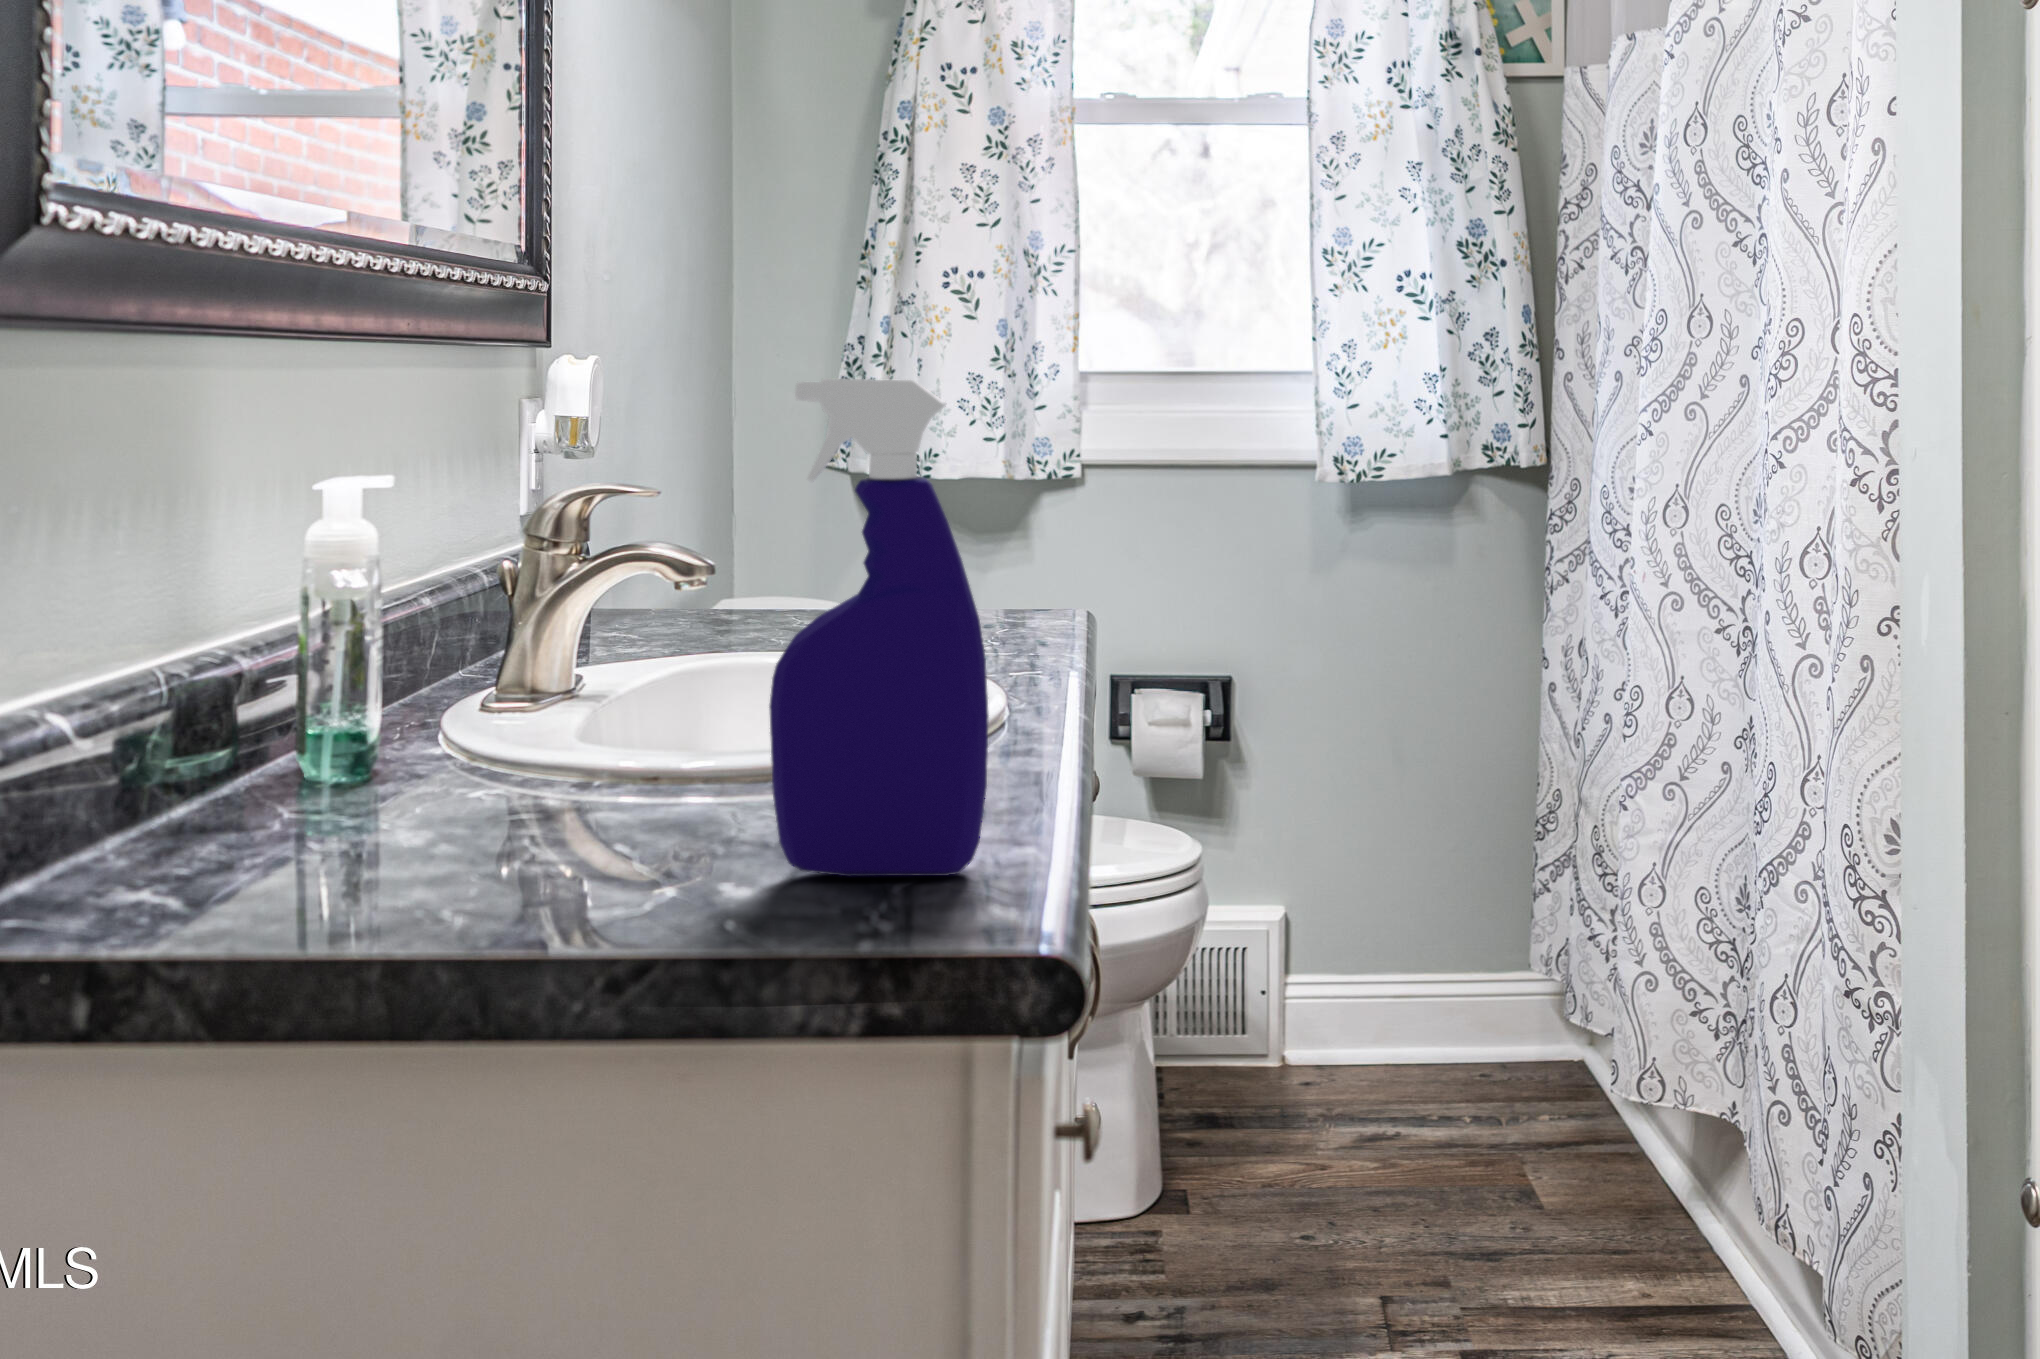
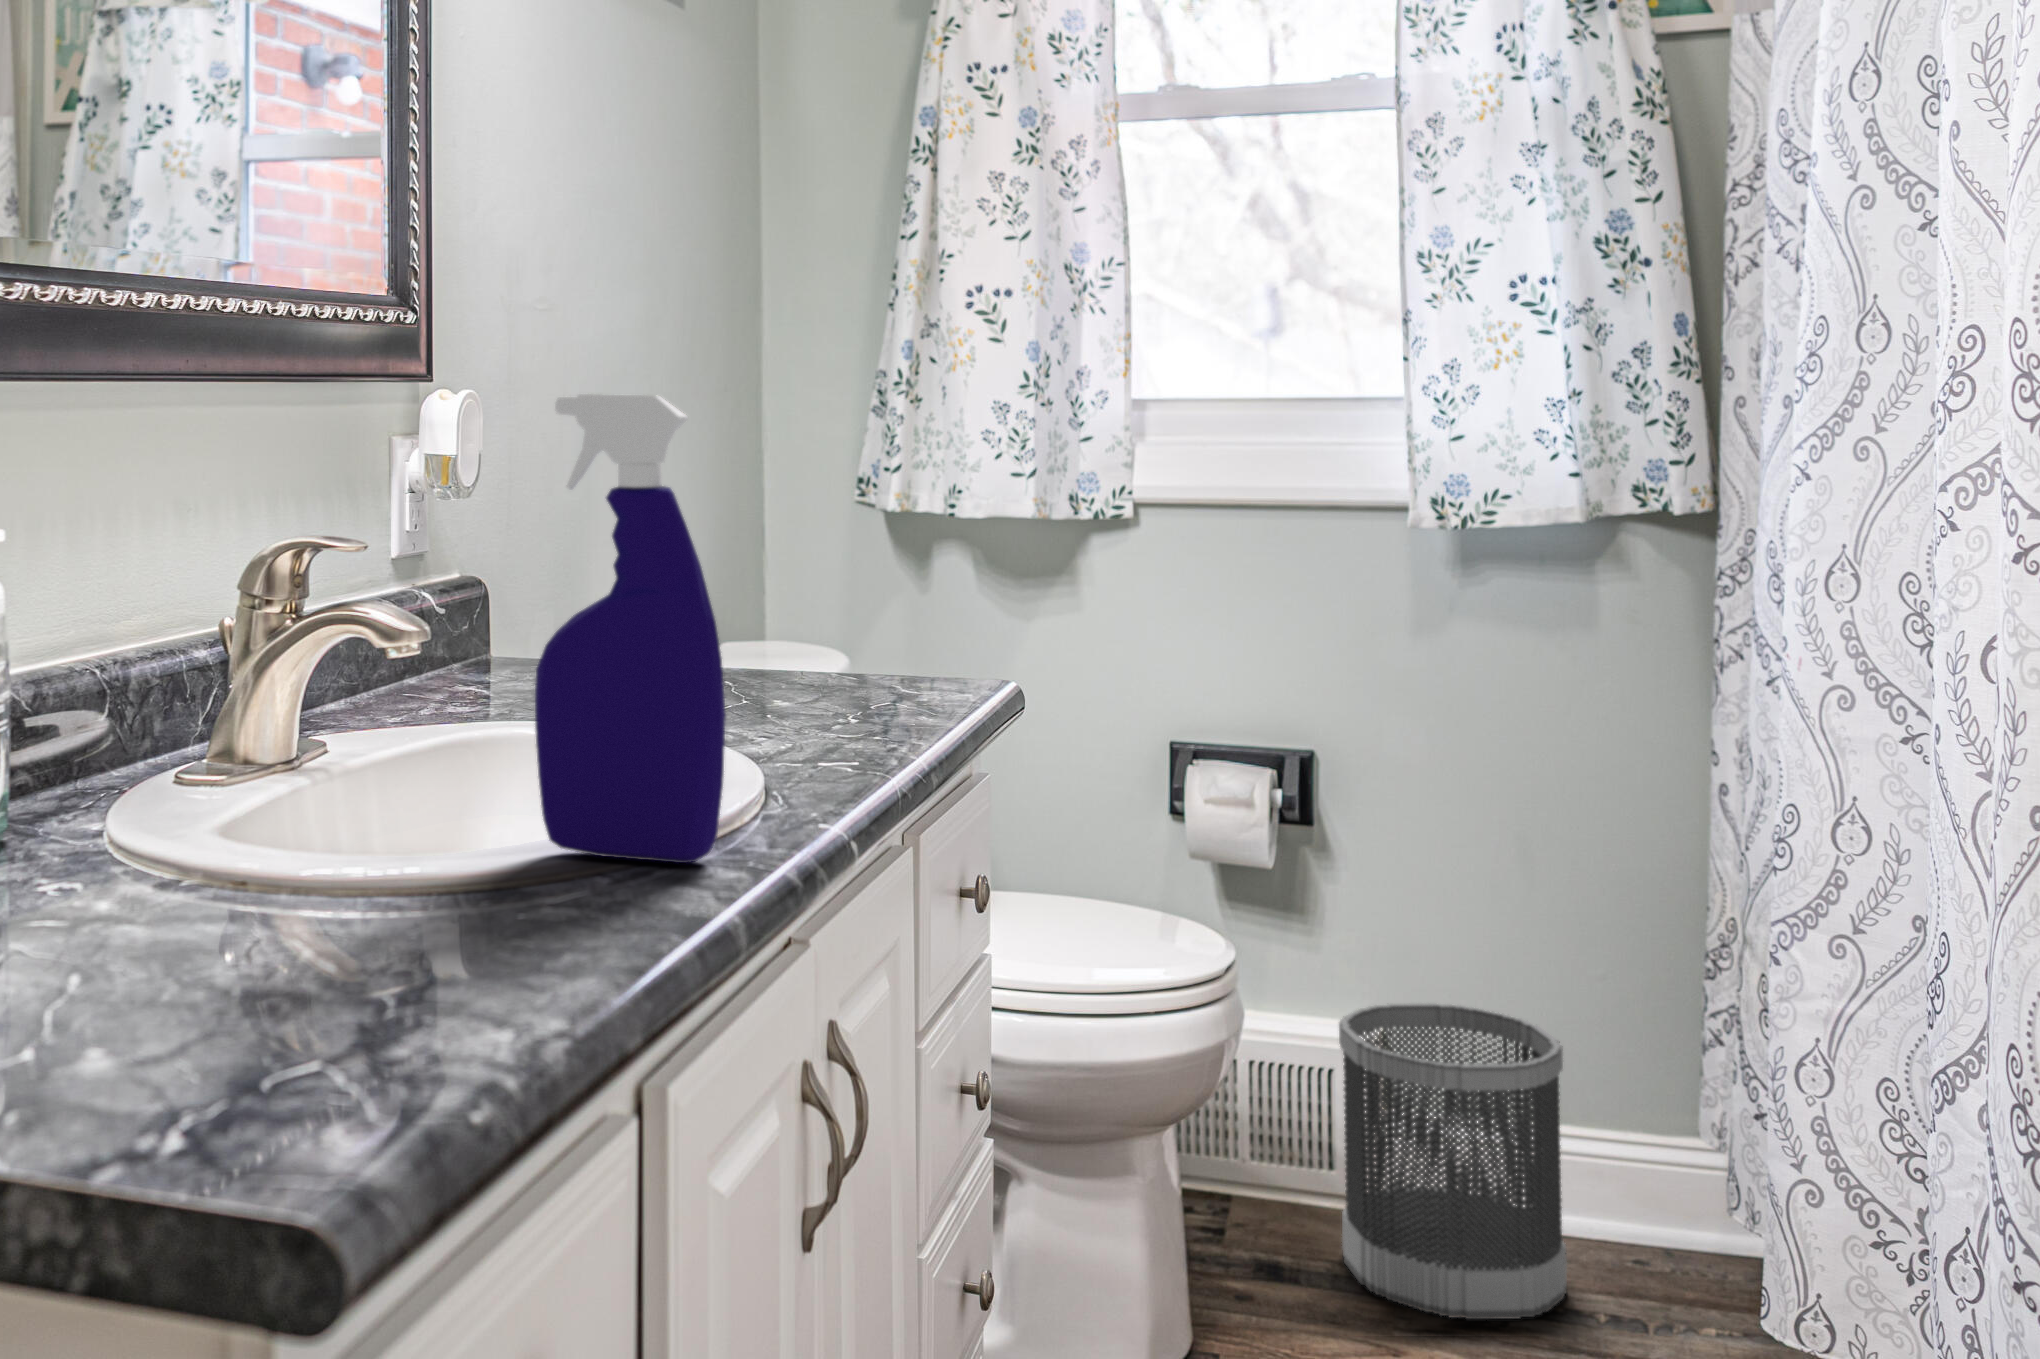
wastebasket: none [1261,878,1437,1143] -> present [1339,1003,1567,1319]

